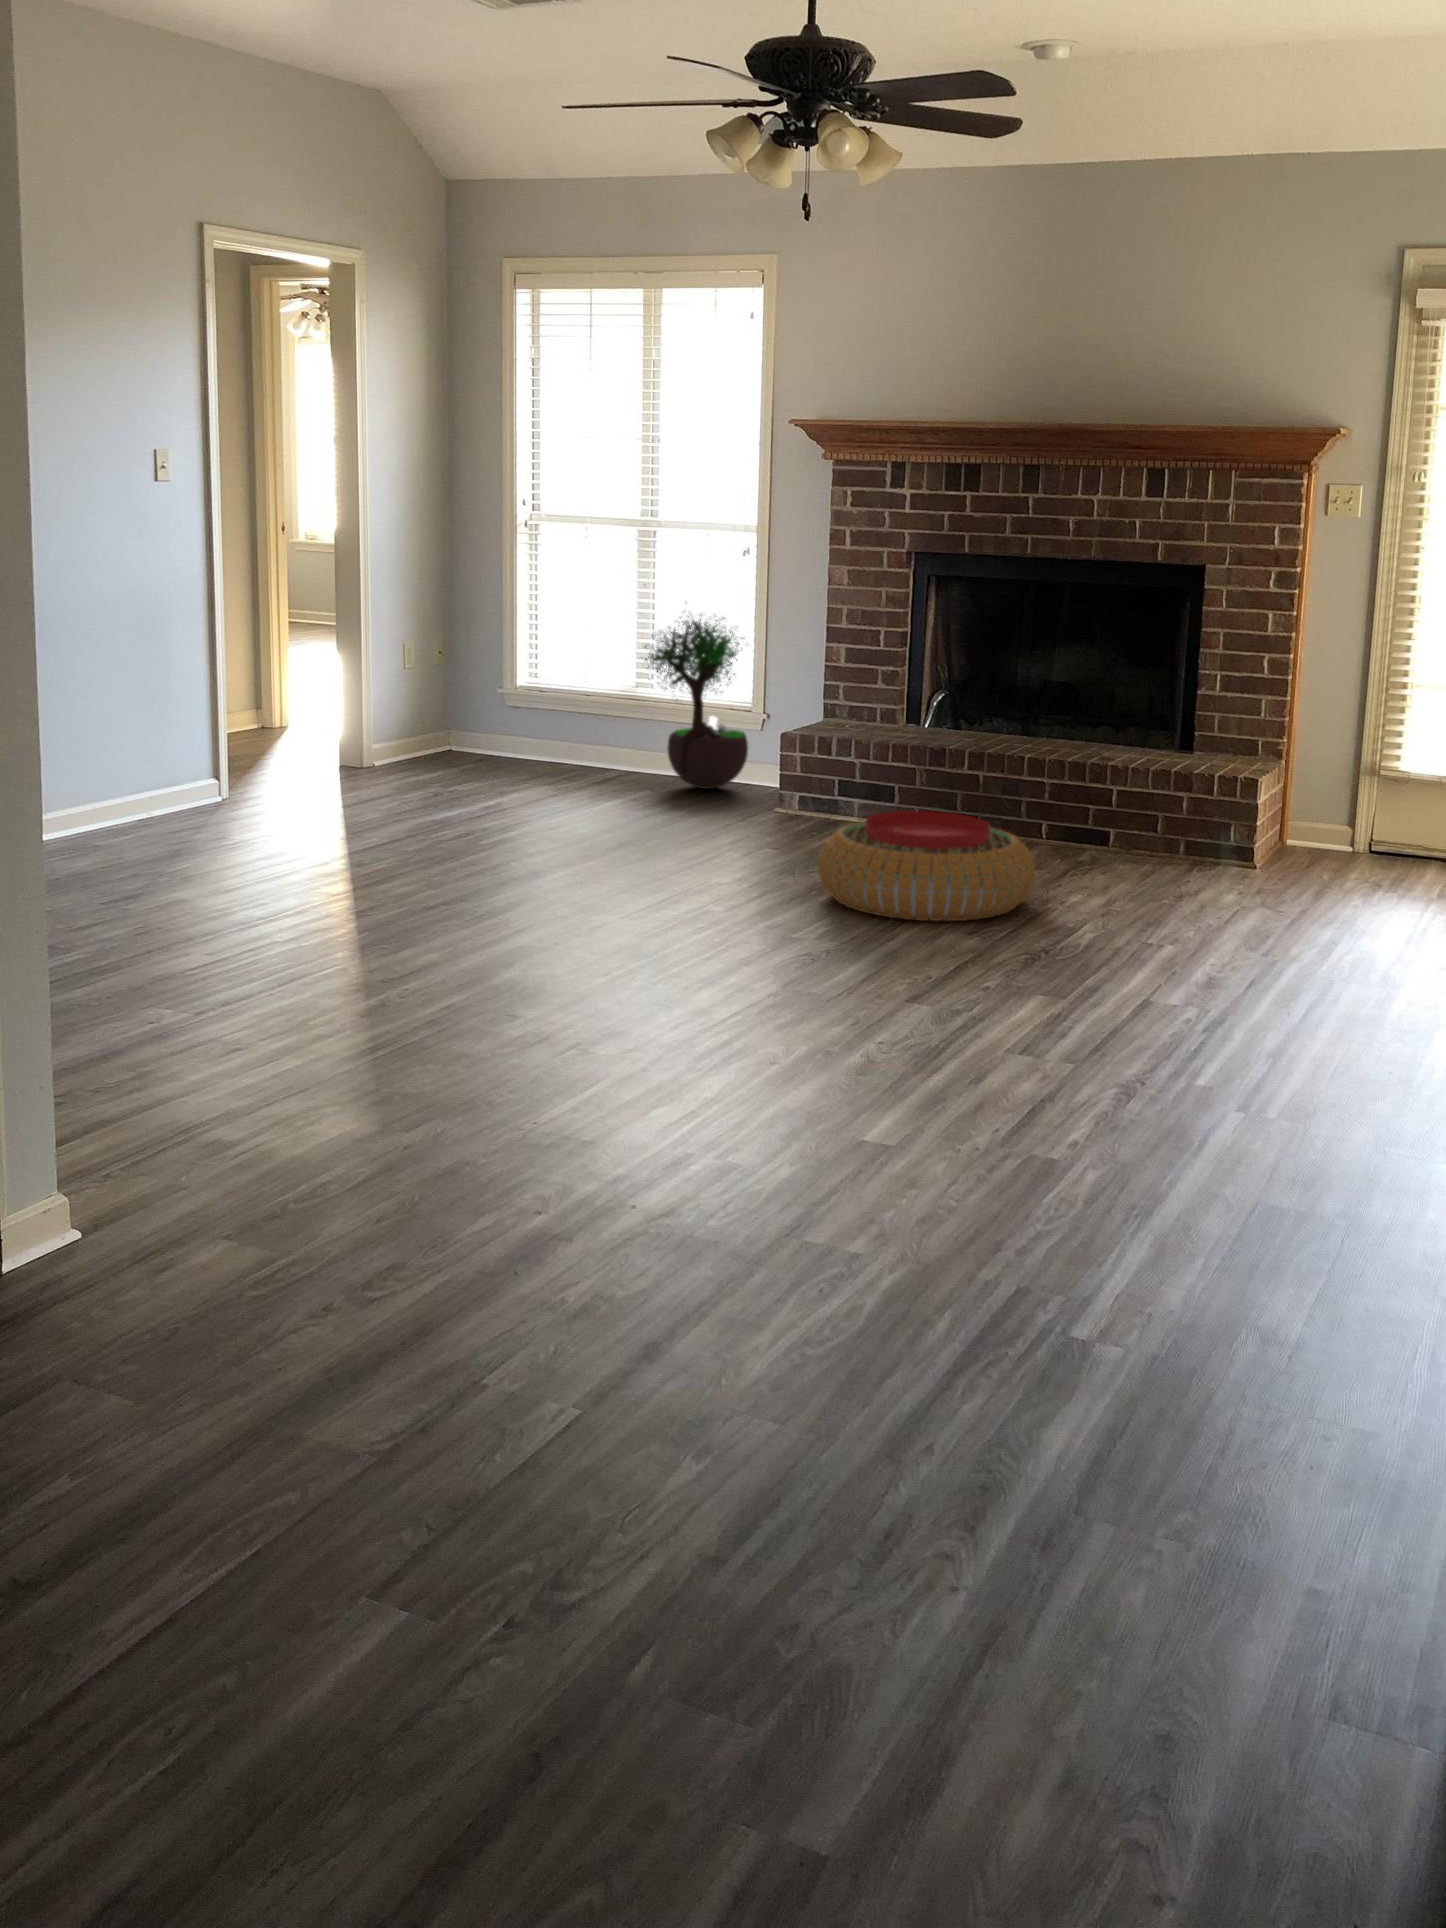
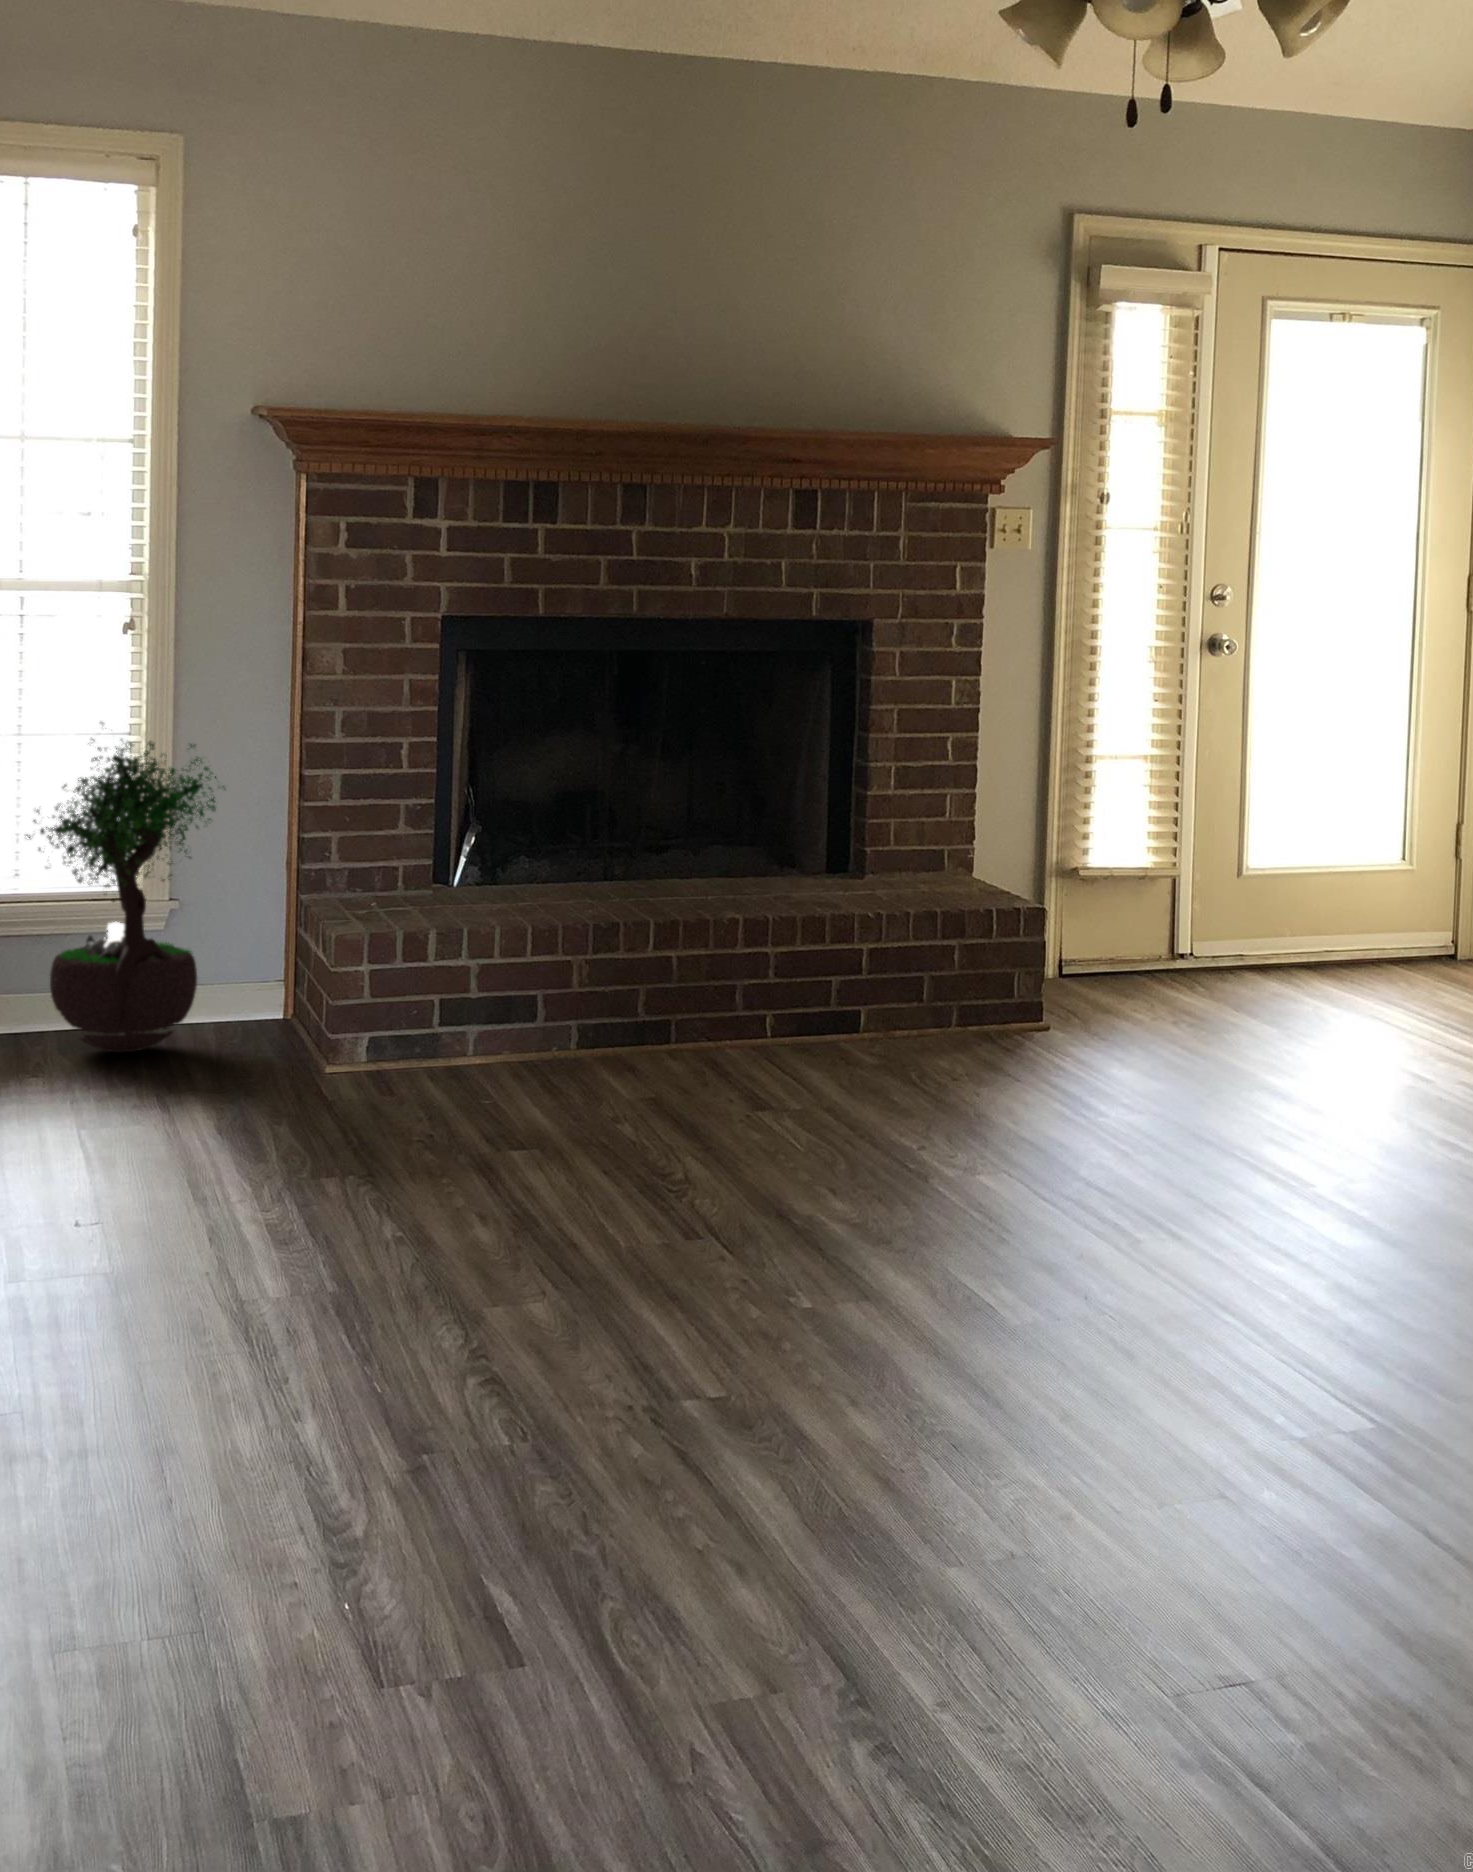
pouf: present [818,811,1035,921] -> none [780,1006,1125,1183]

